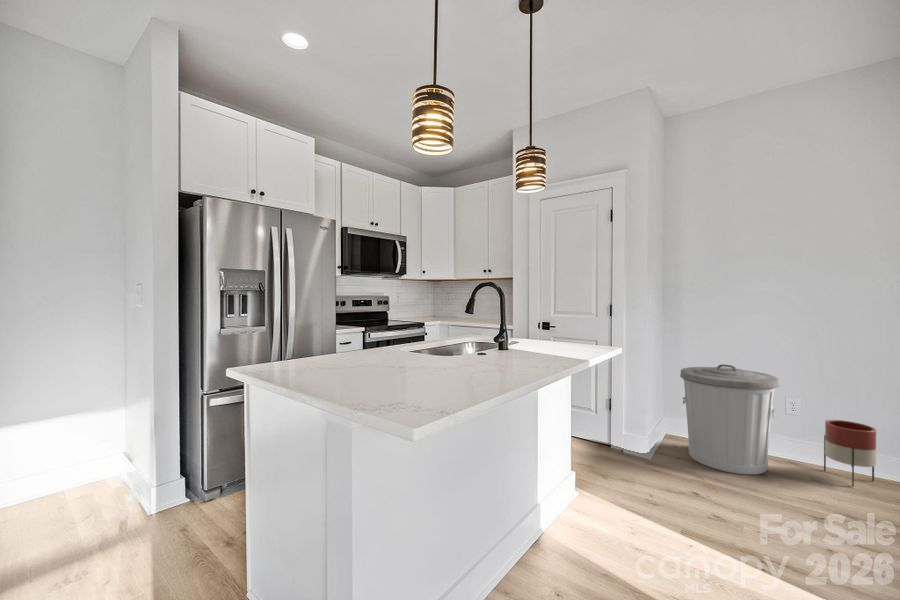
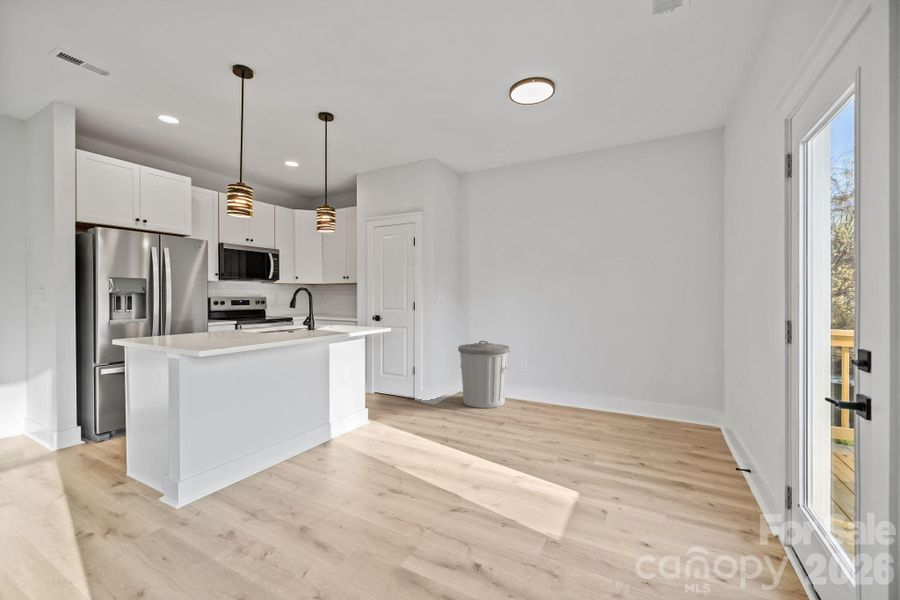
planter: present [824,420,876,486] -> none [533,372,557,410]

